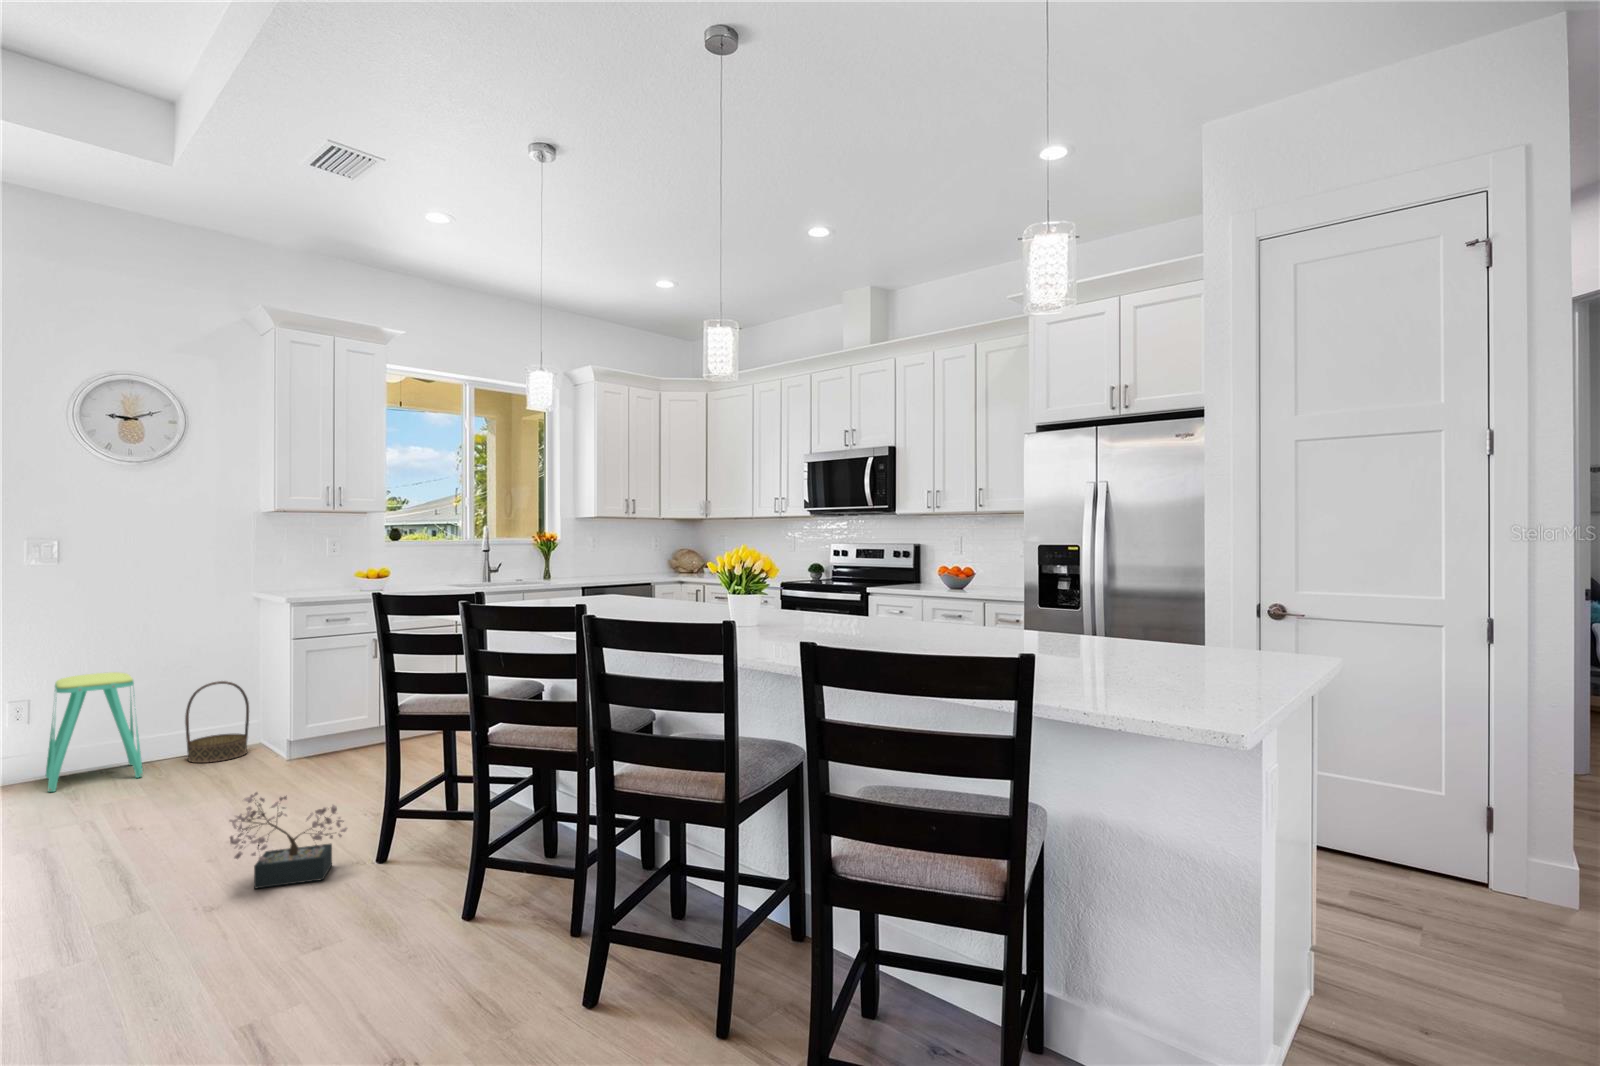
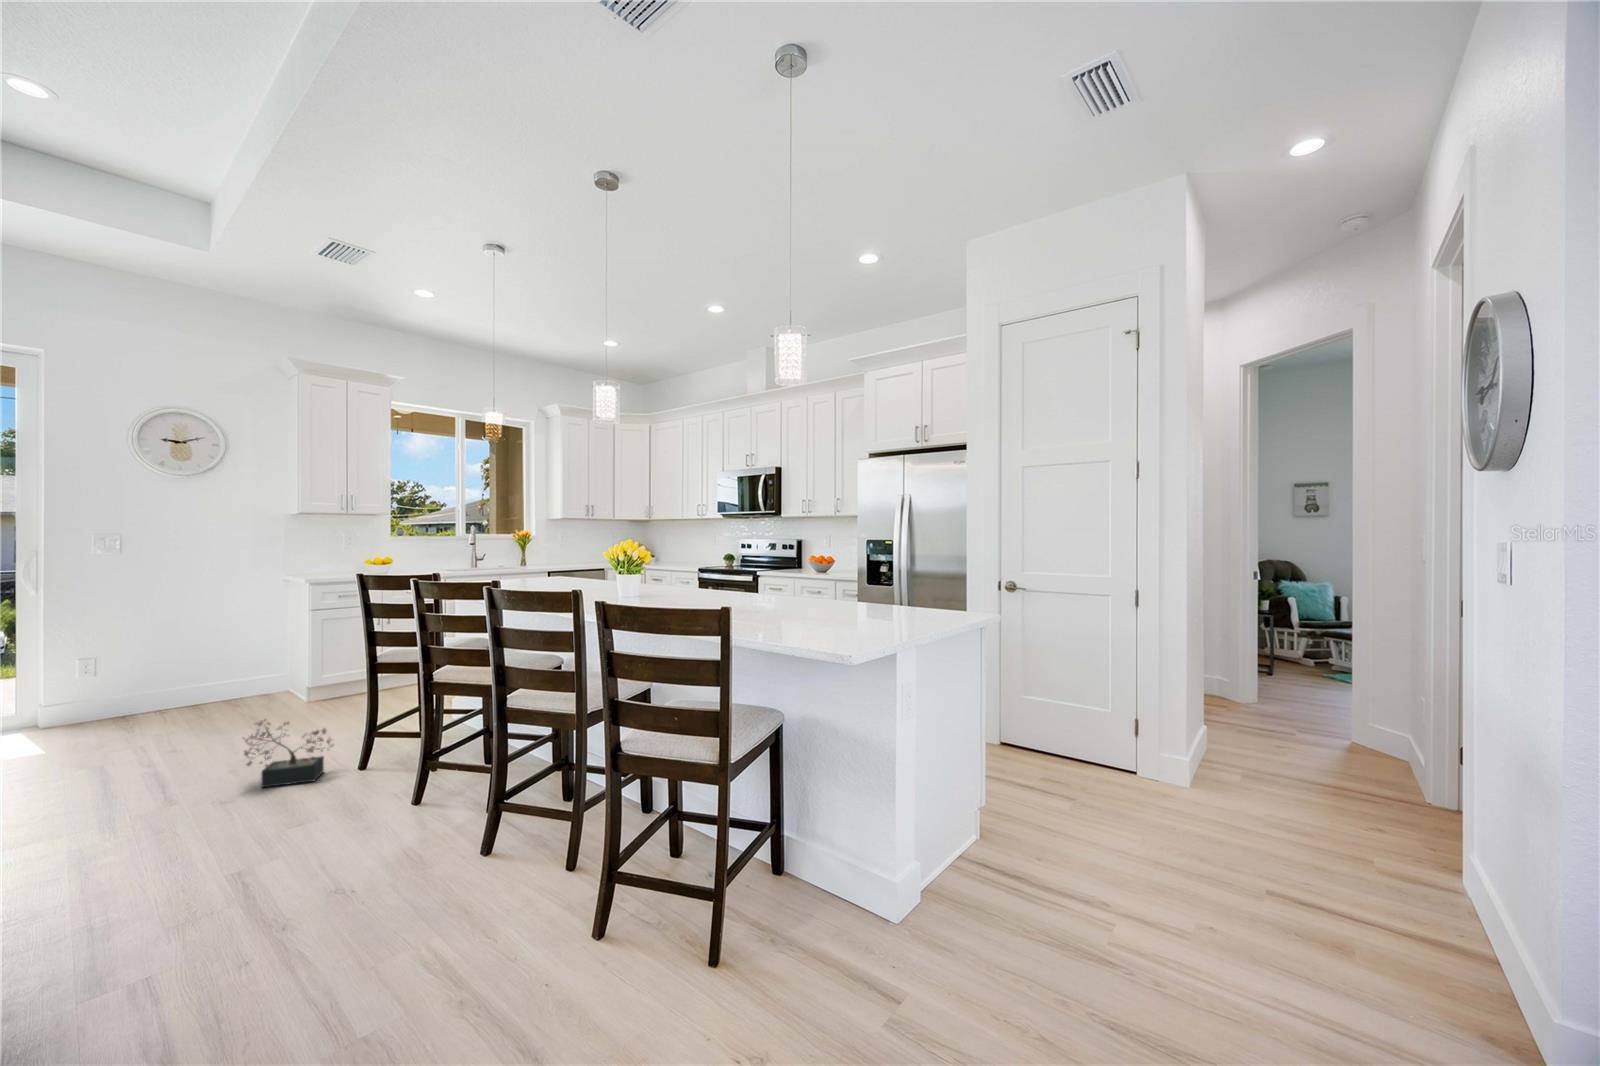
stool: present [46,672,143,792] -> none [112,636,190,726]
basket: present [185,681,249,763] -> none [226,643,278,705]

